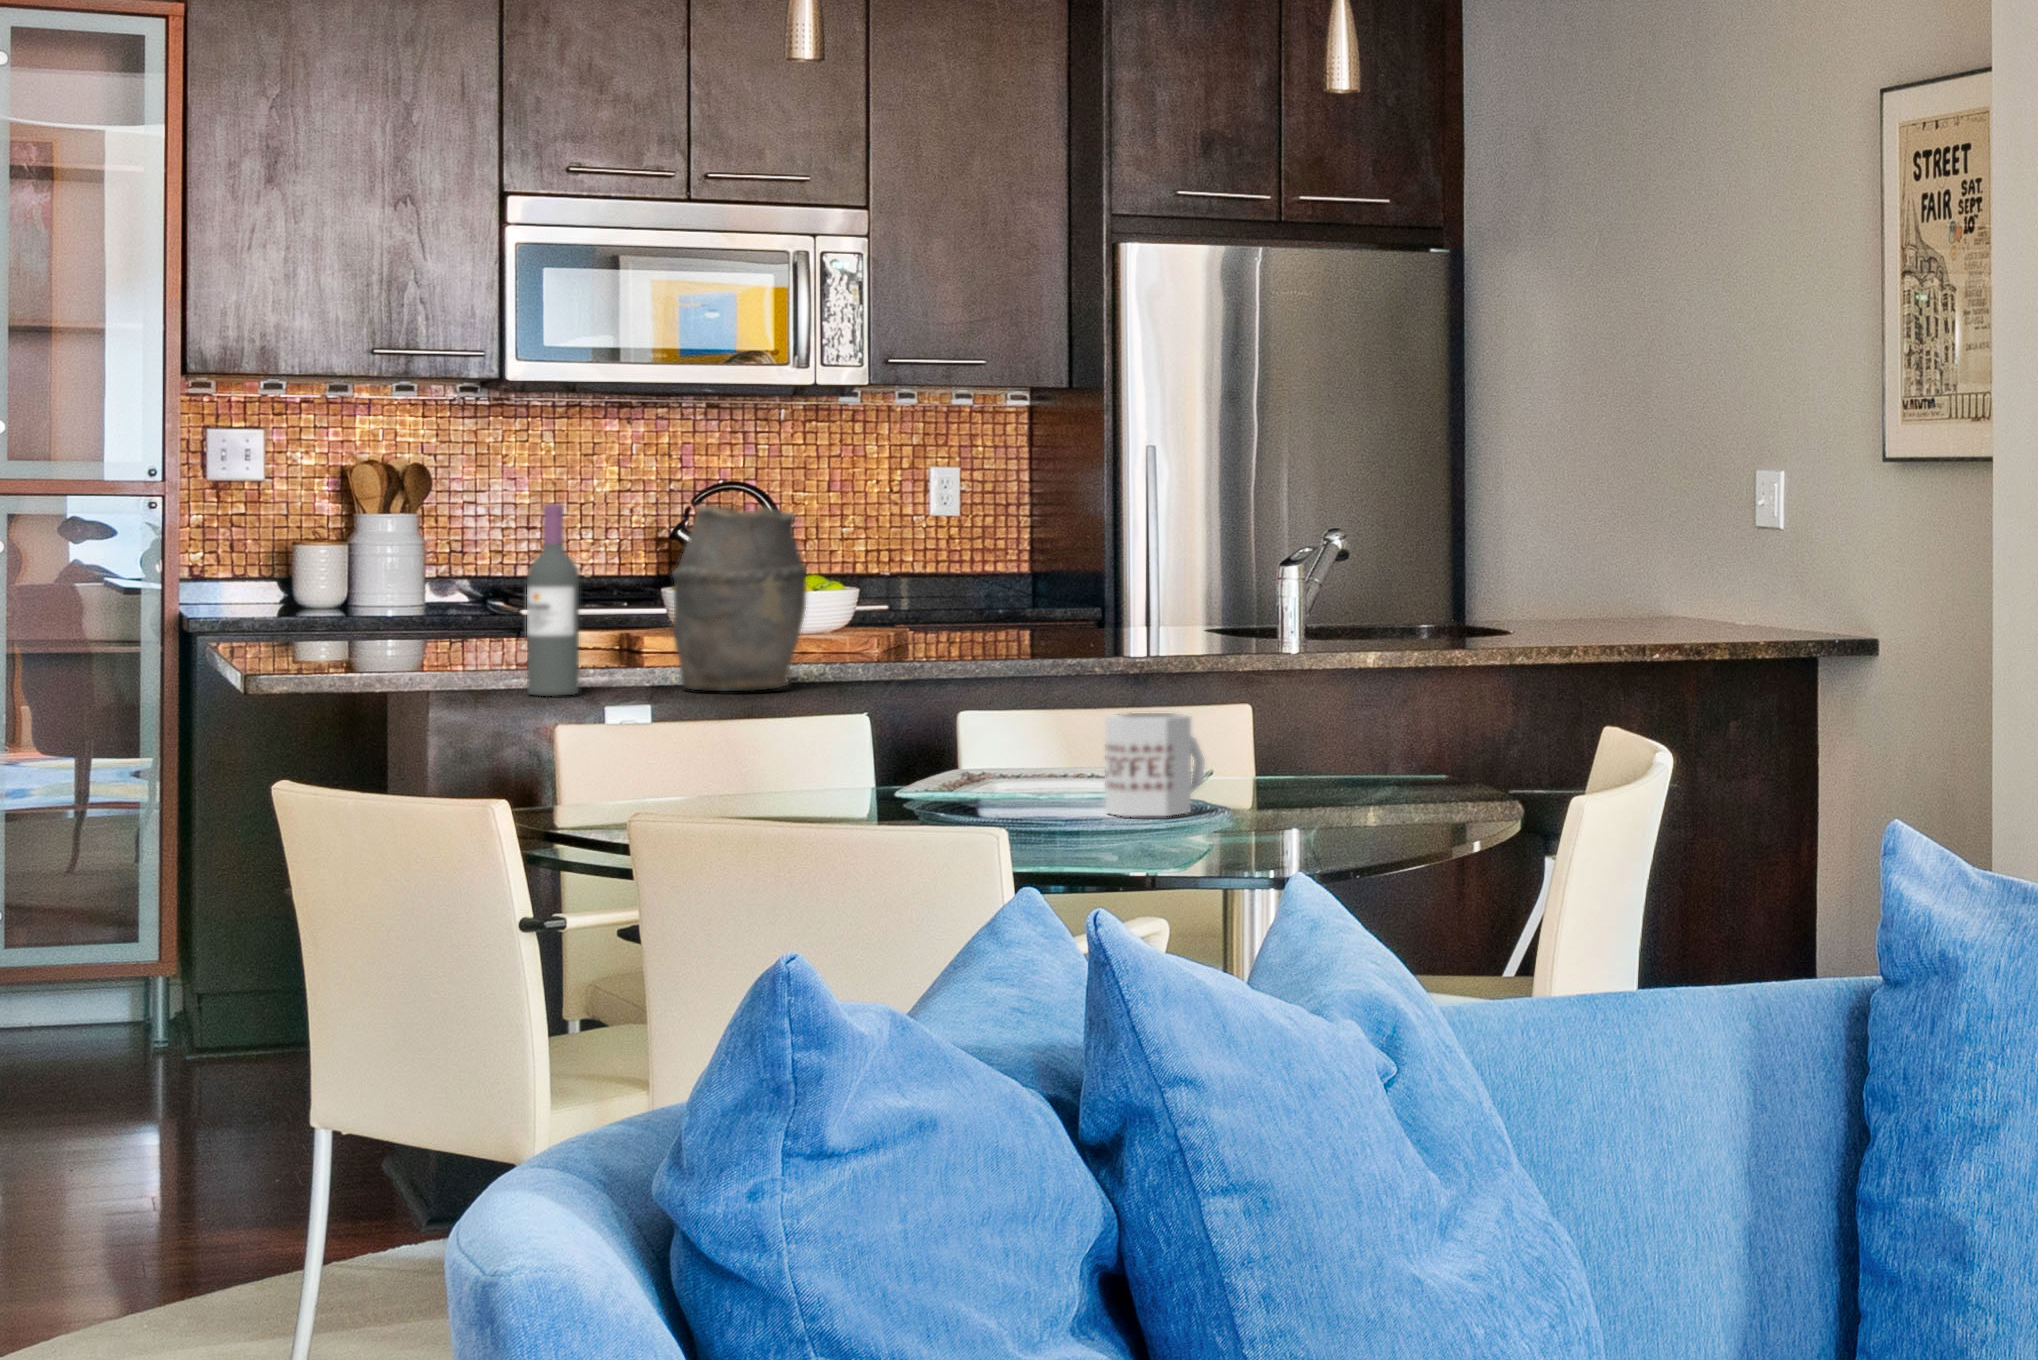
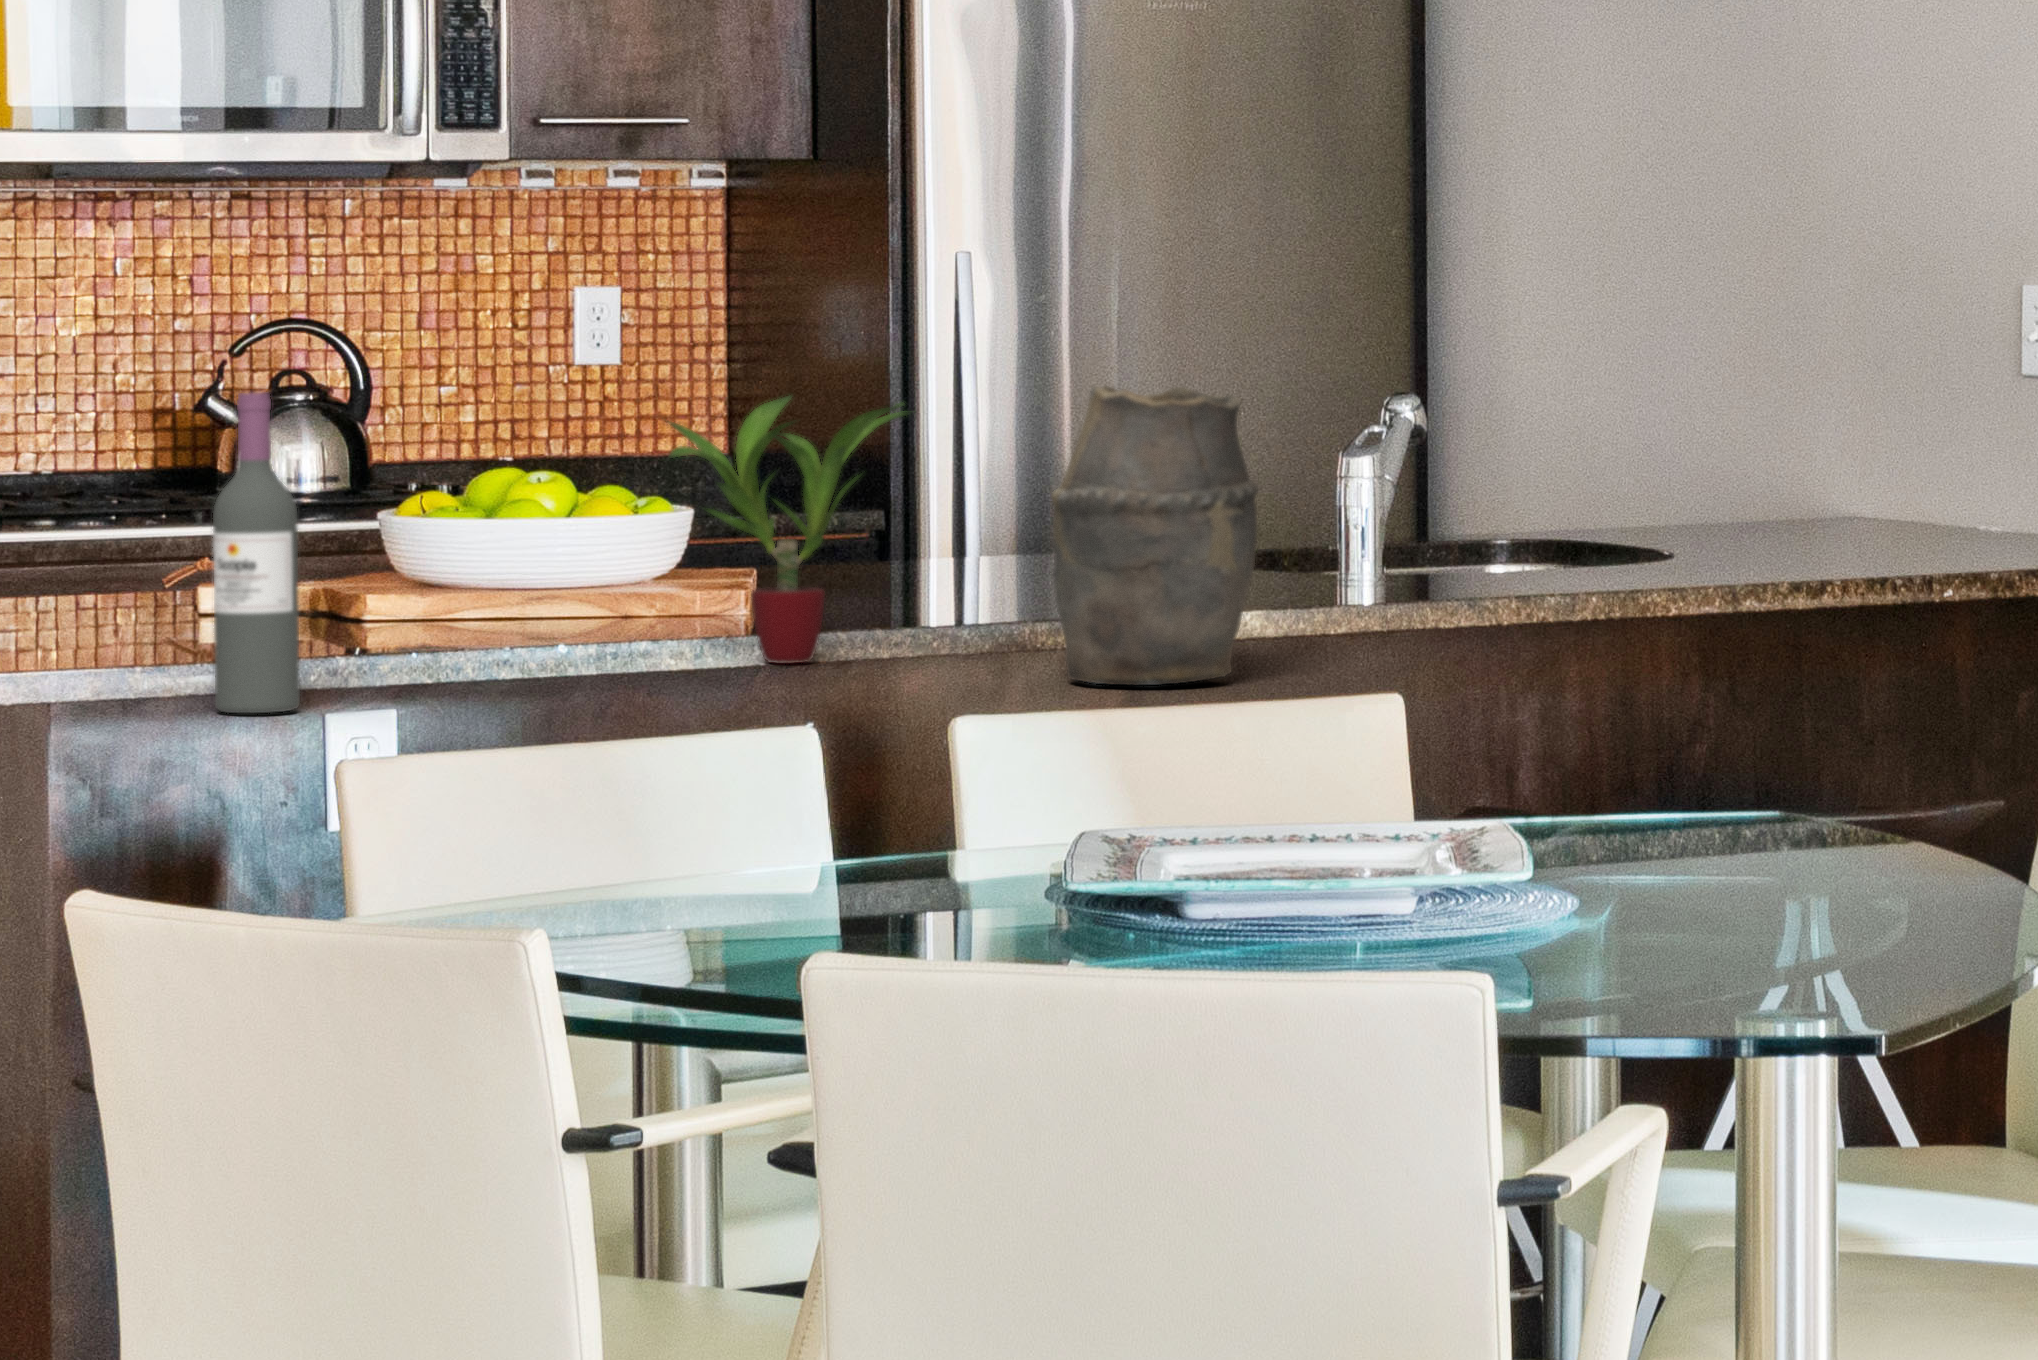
vase: present [672,505,807,691] -> present [1051,386,1258,685]
potted plant: none [839,516,1005,678] -> present [668,396,909,664]
mug: present [1105,713,1205,816] -> none [1473,767,1629,946]

